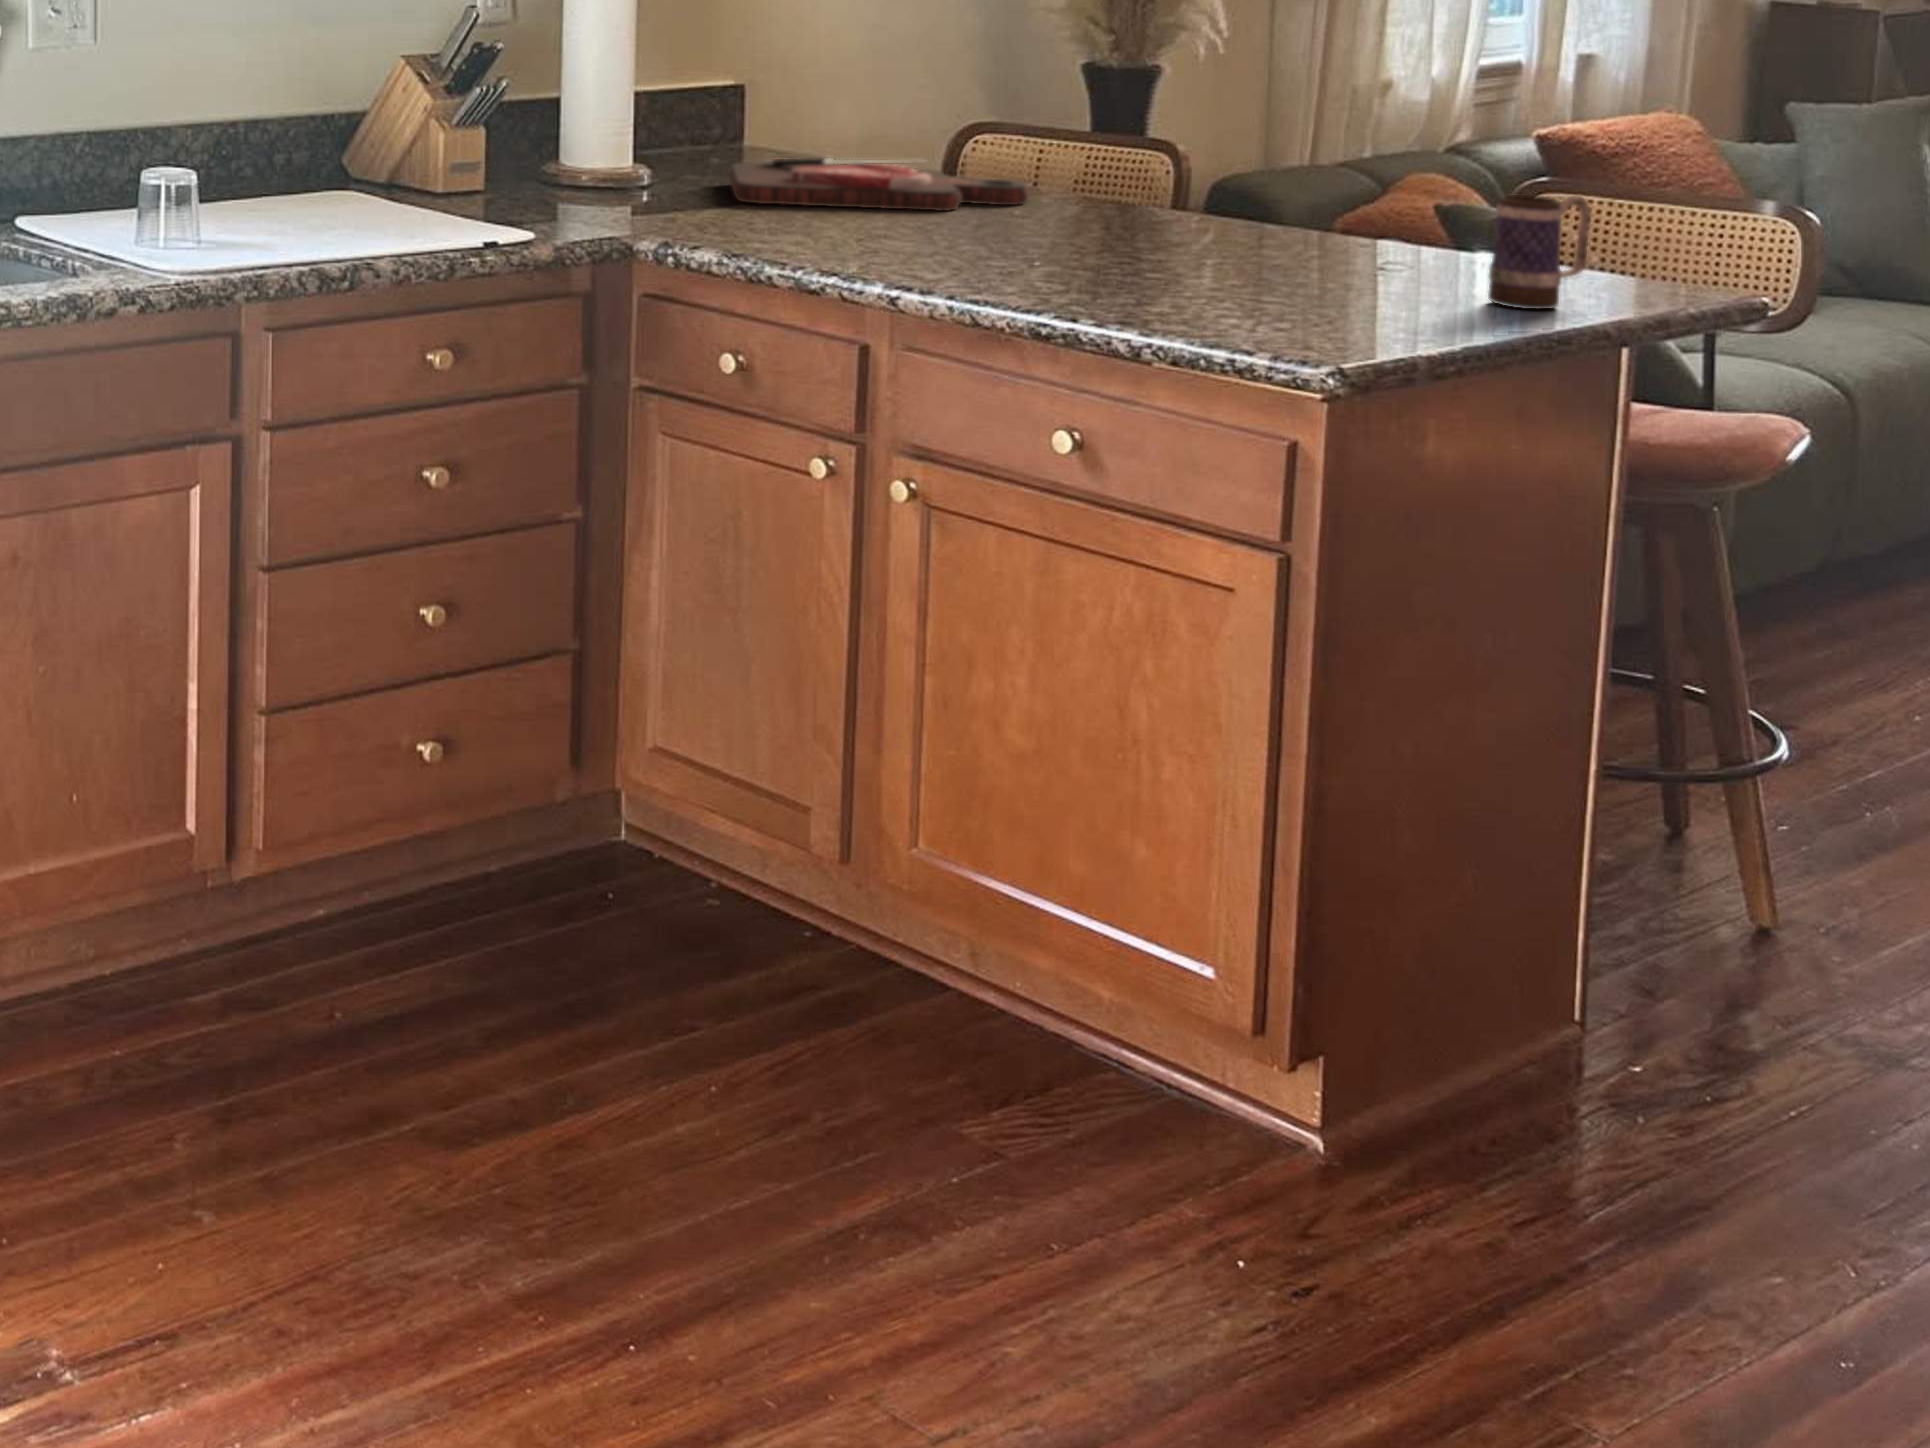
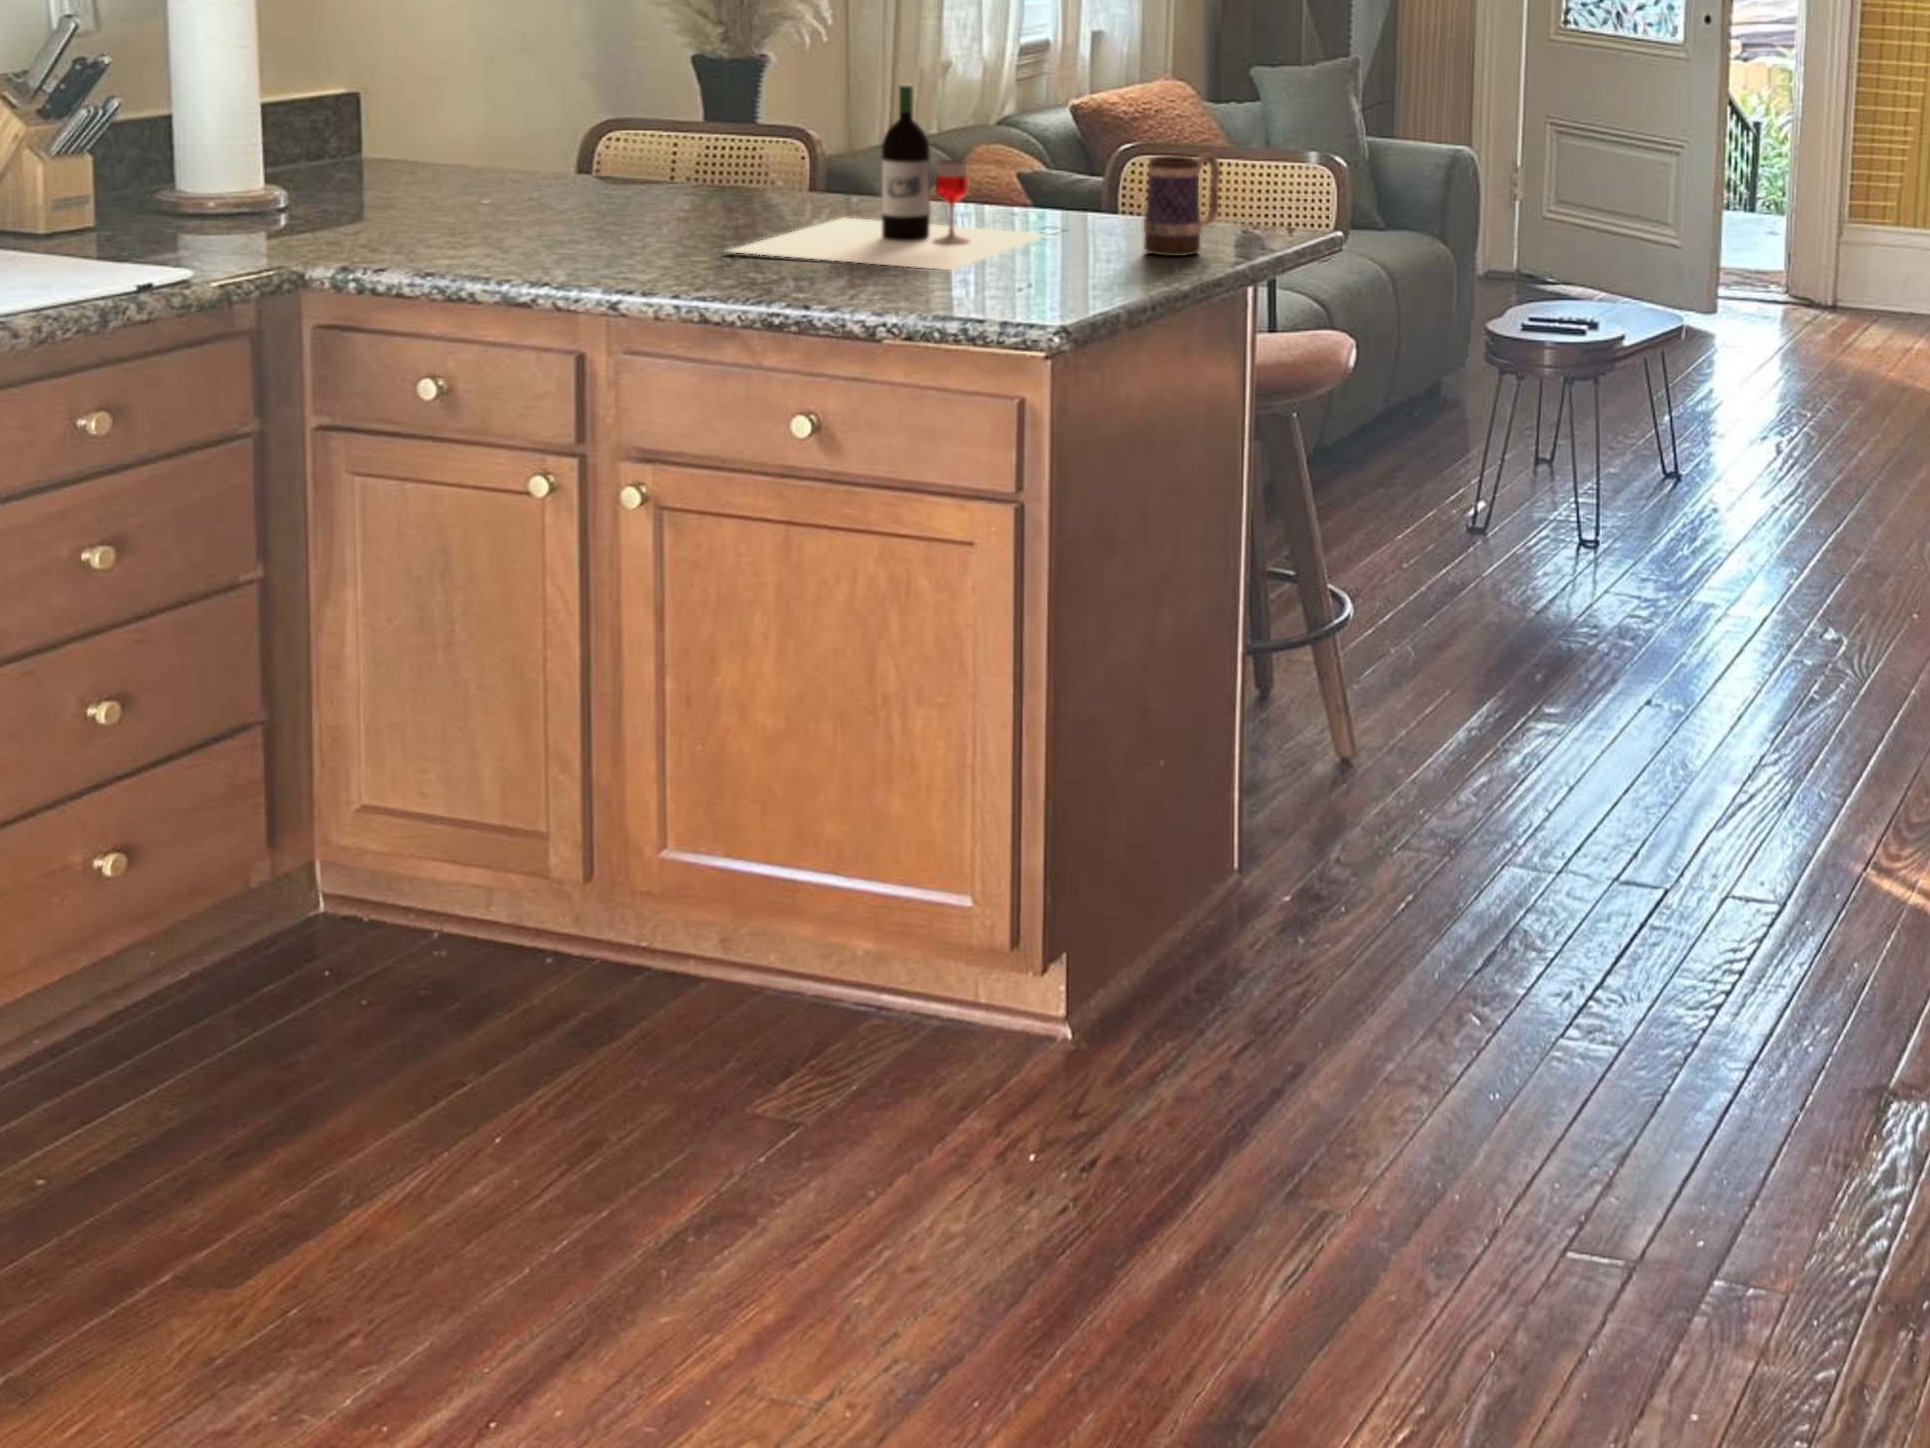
wine bottle: none [1016,99,1393,299] -> present [729,84,1047,270]
cutting board: present [728,158,1029,211] -> none [377,161,699,219]

